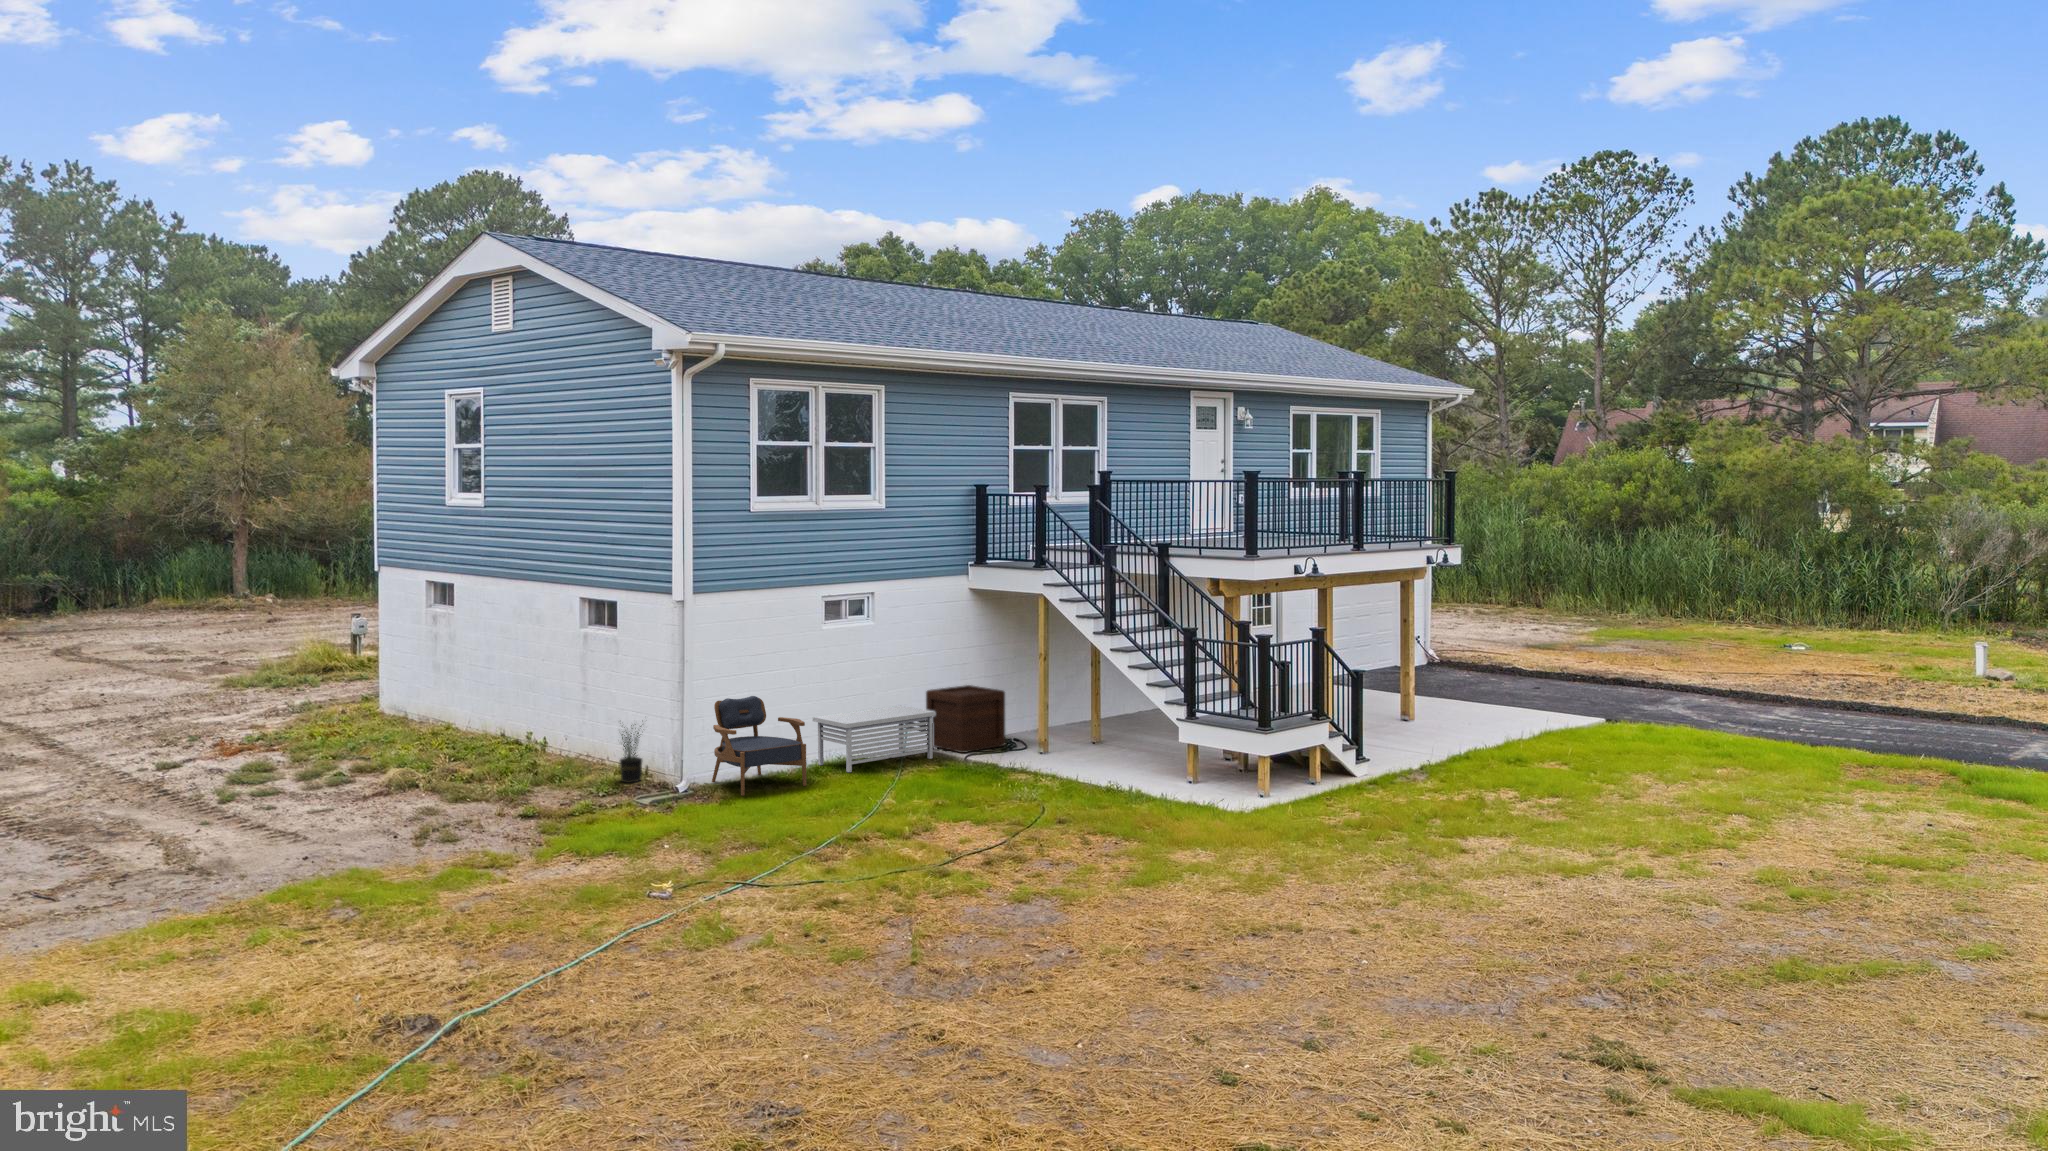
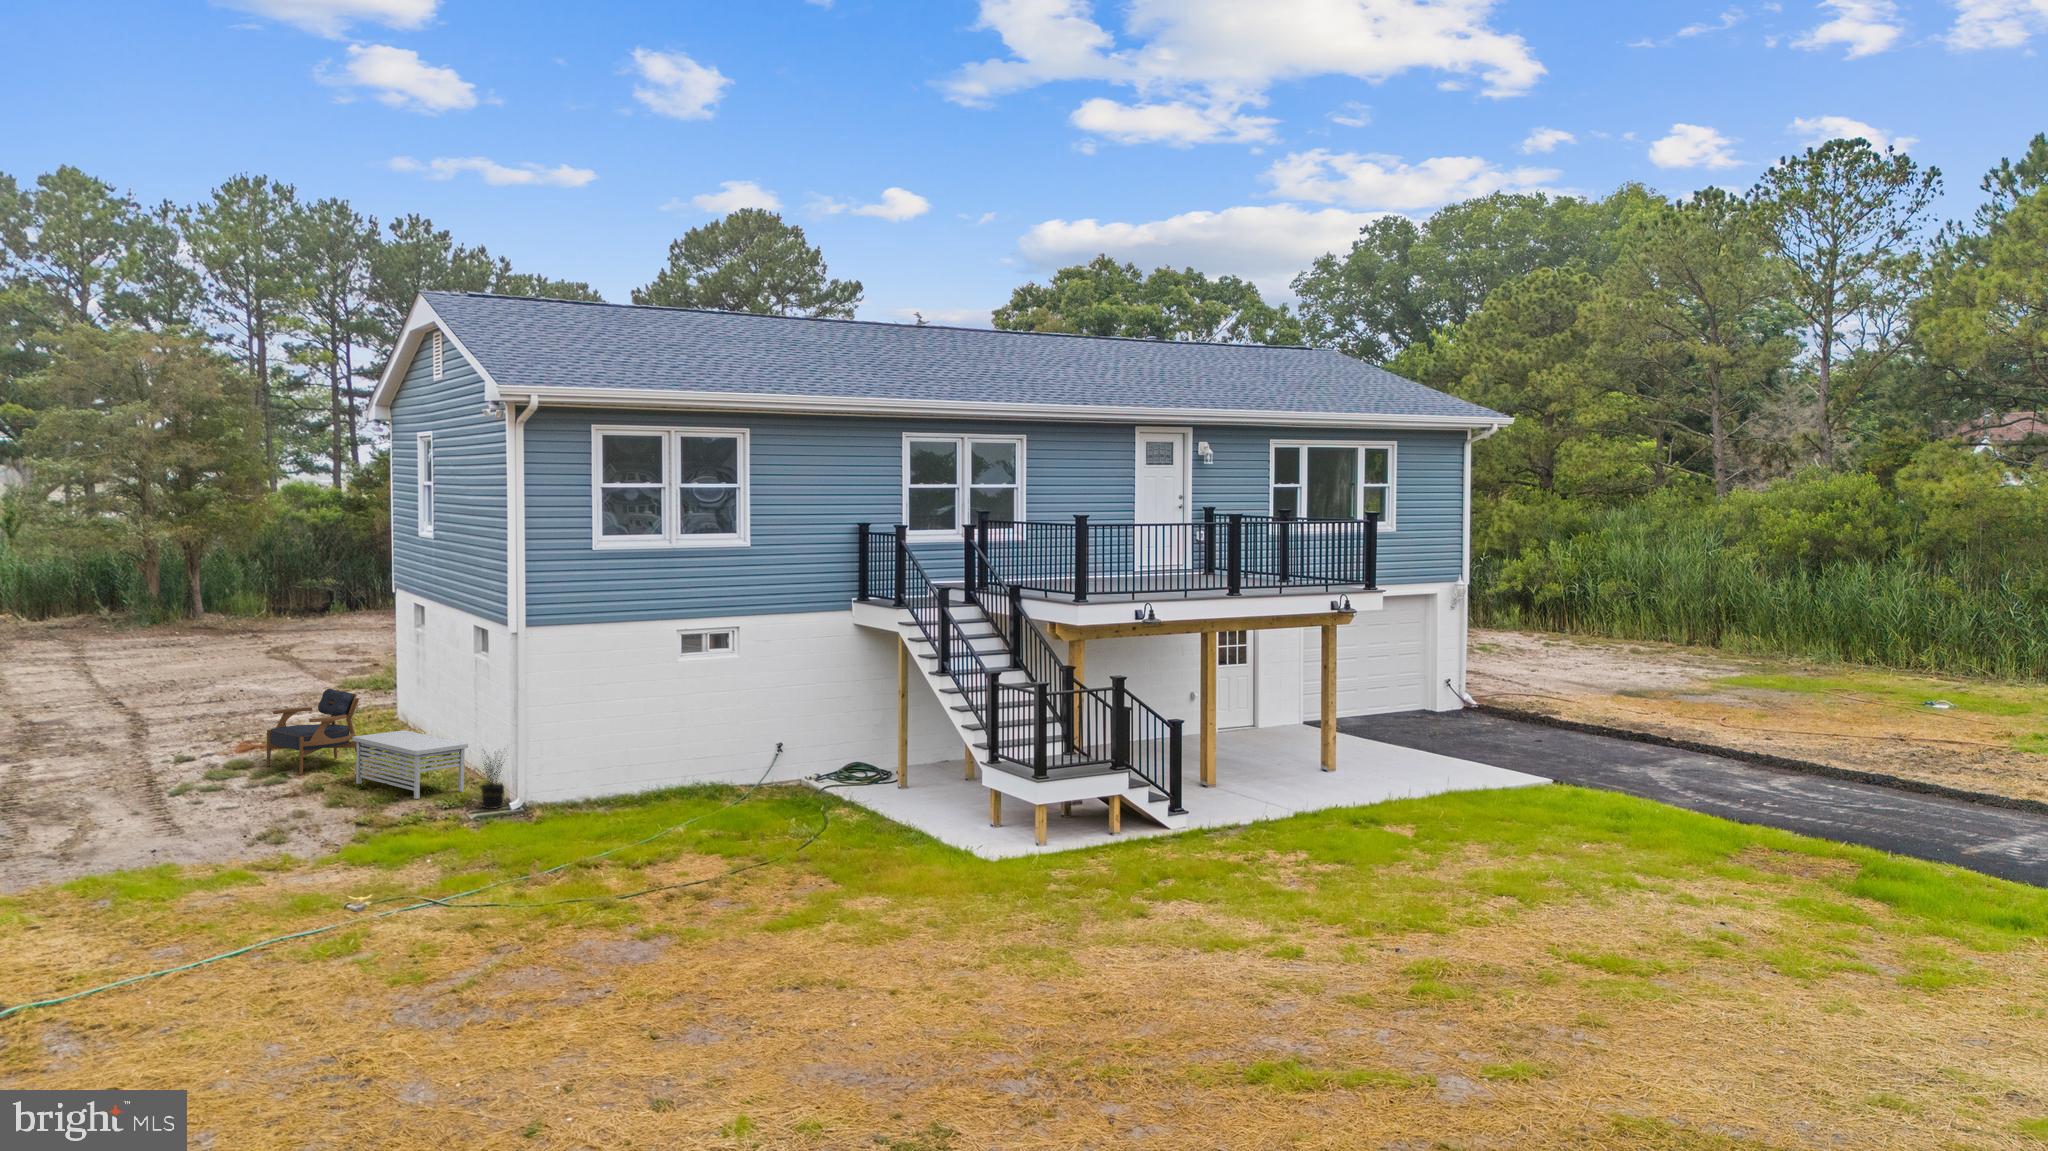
wooden crate: present [926,685,1005,753] -> none [779,716,857,782]
armchair: present [712,696,806,796] -> present [267,689,359,775]
storage bench: present [813,705,935,772] -> present [352,730,468,799]

